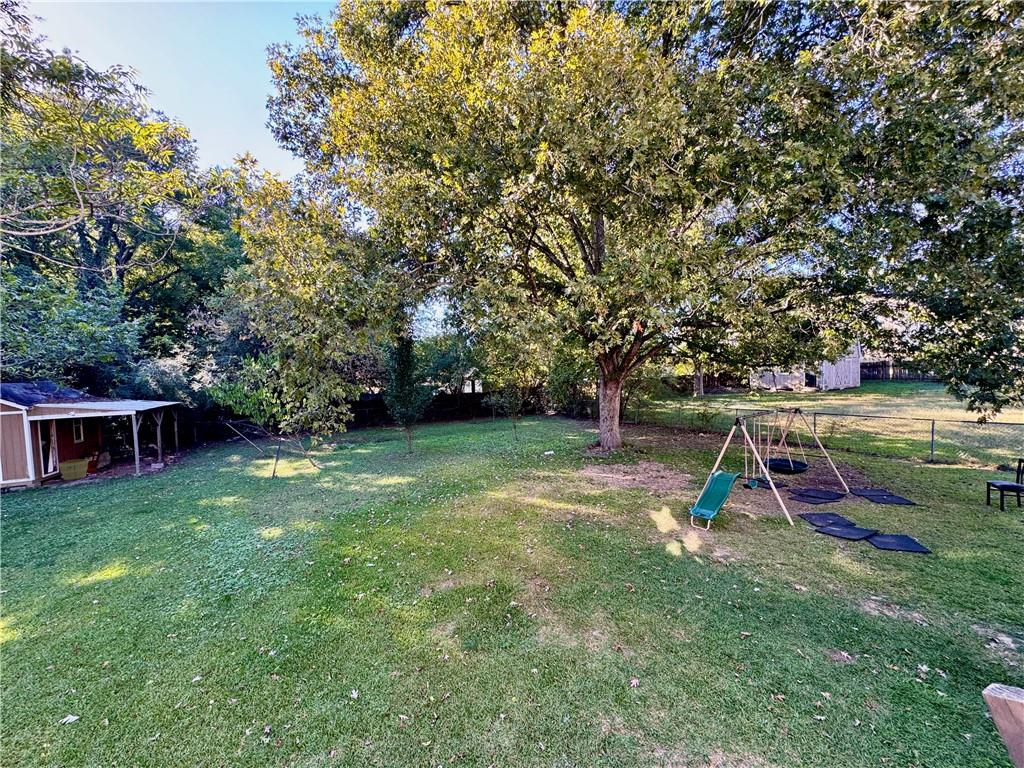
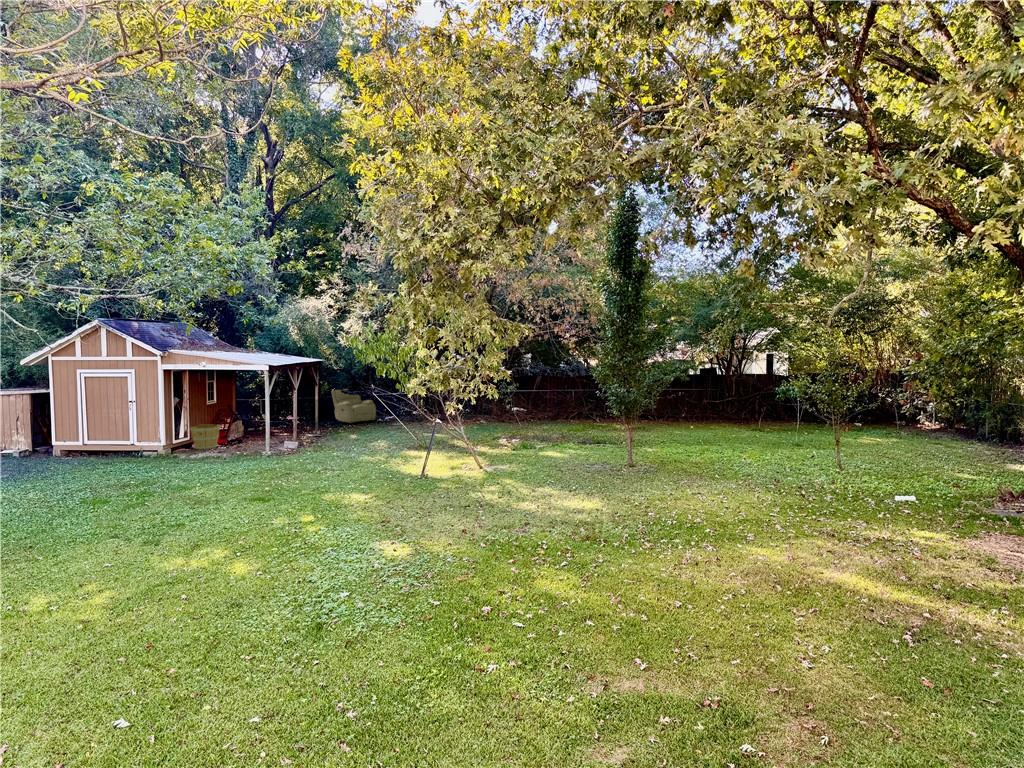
chair: none [188,418,229,446] -> present [331,389,376,423]

